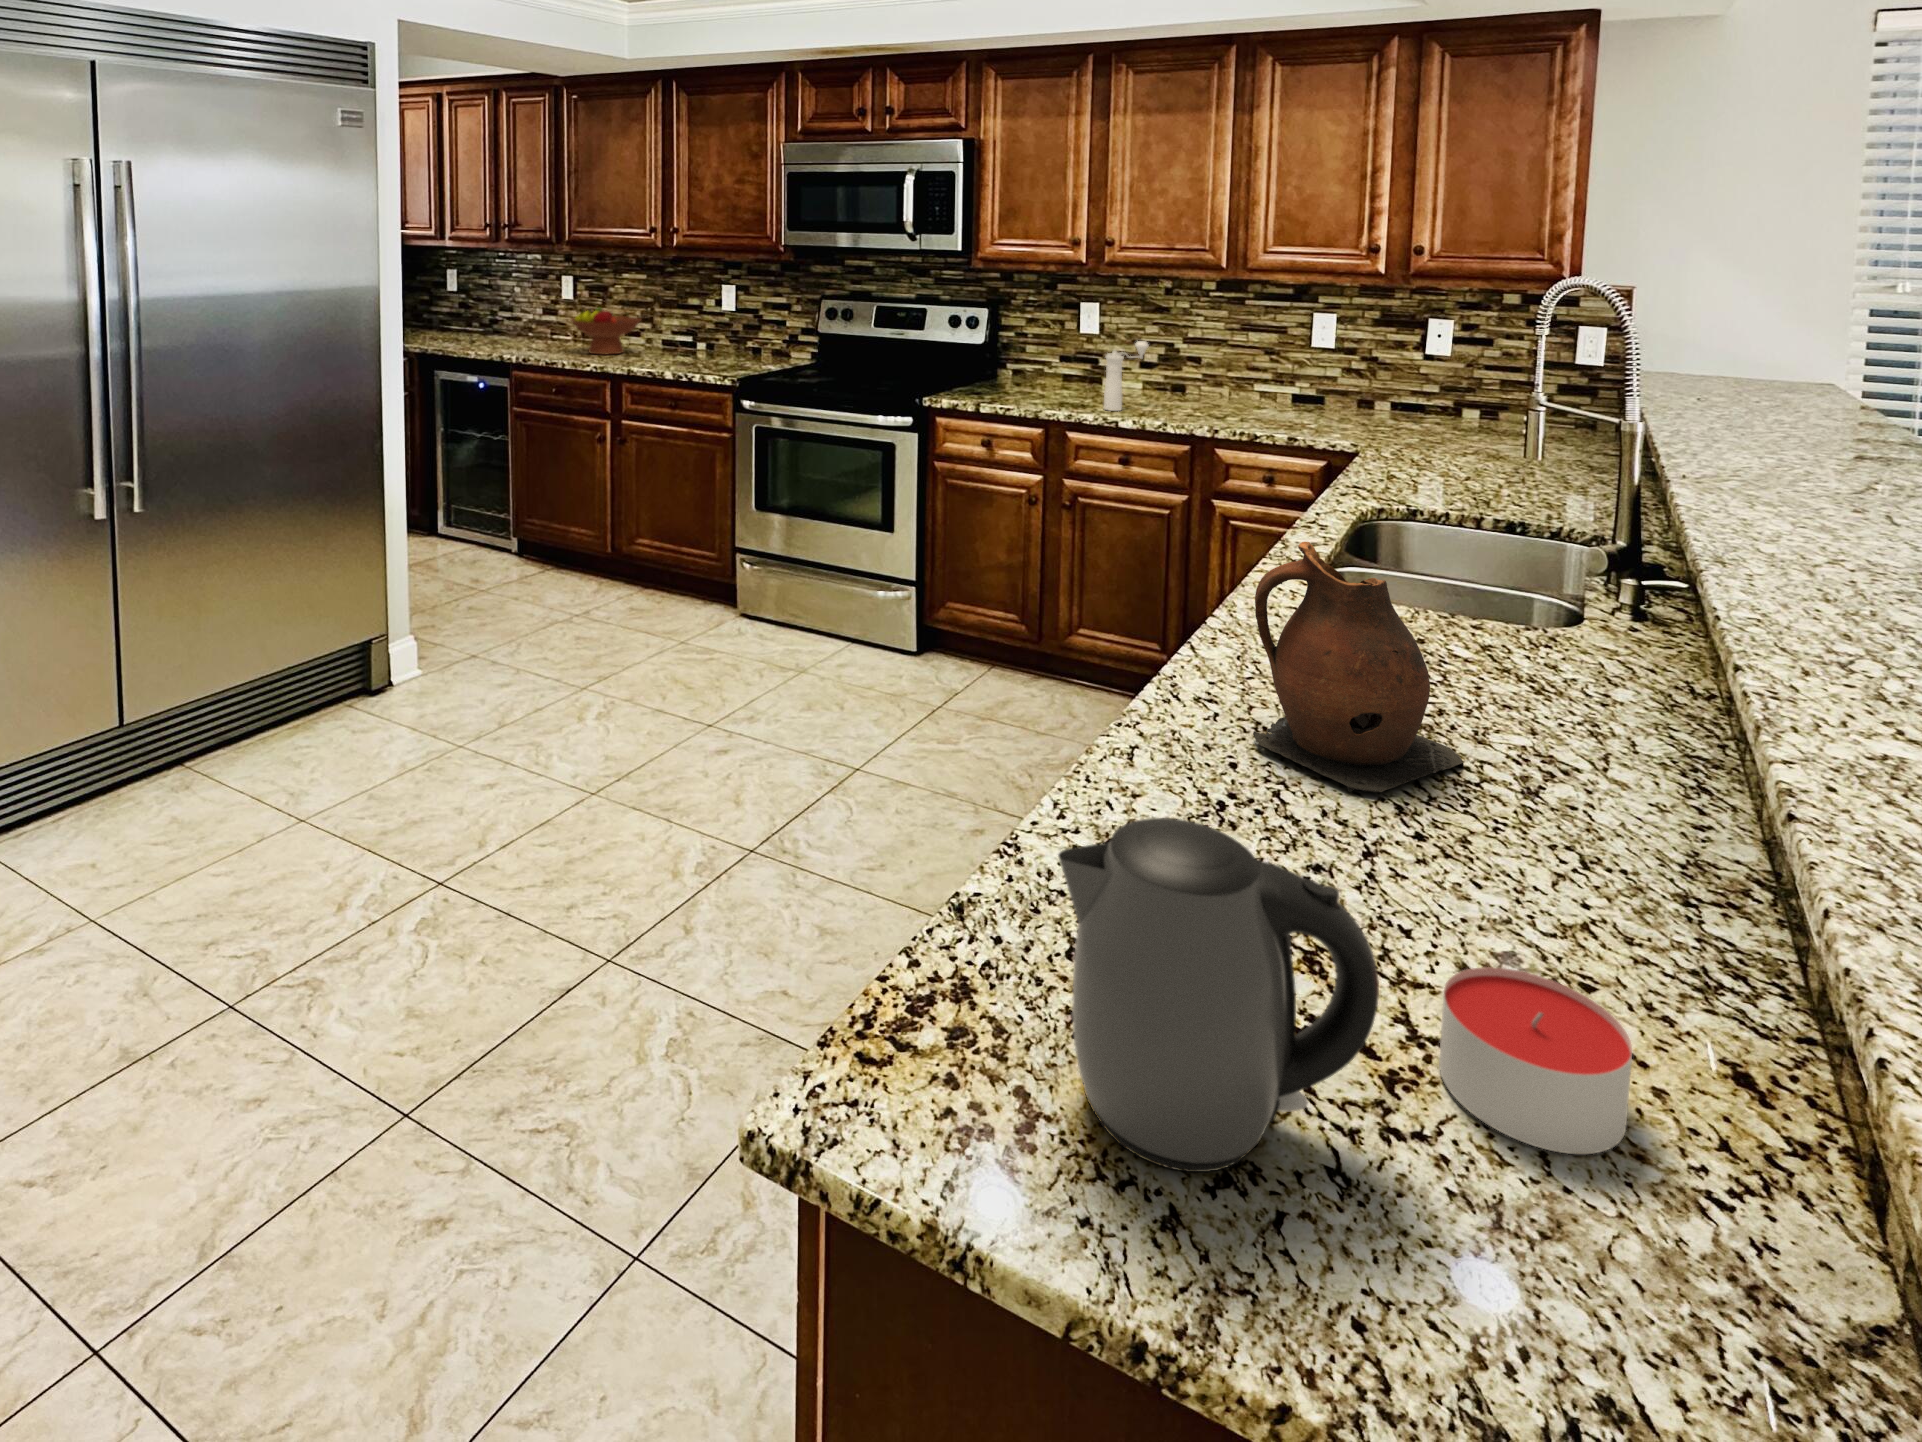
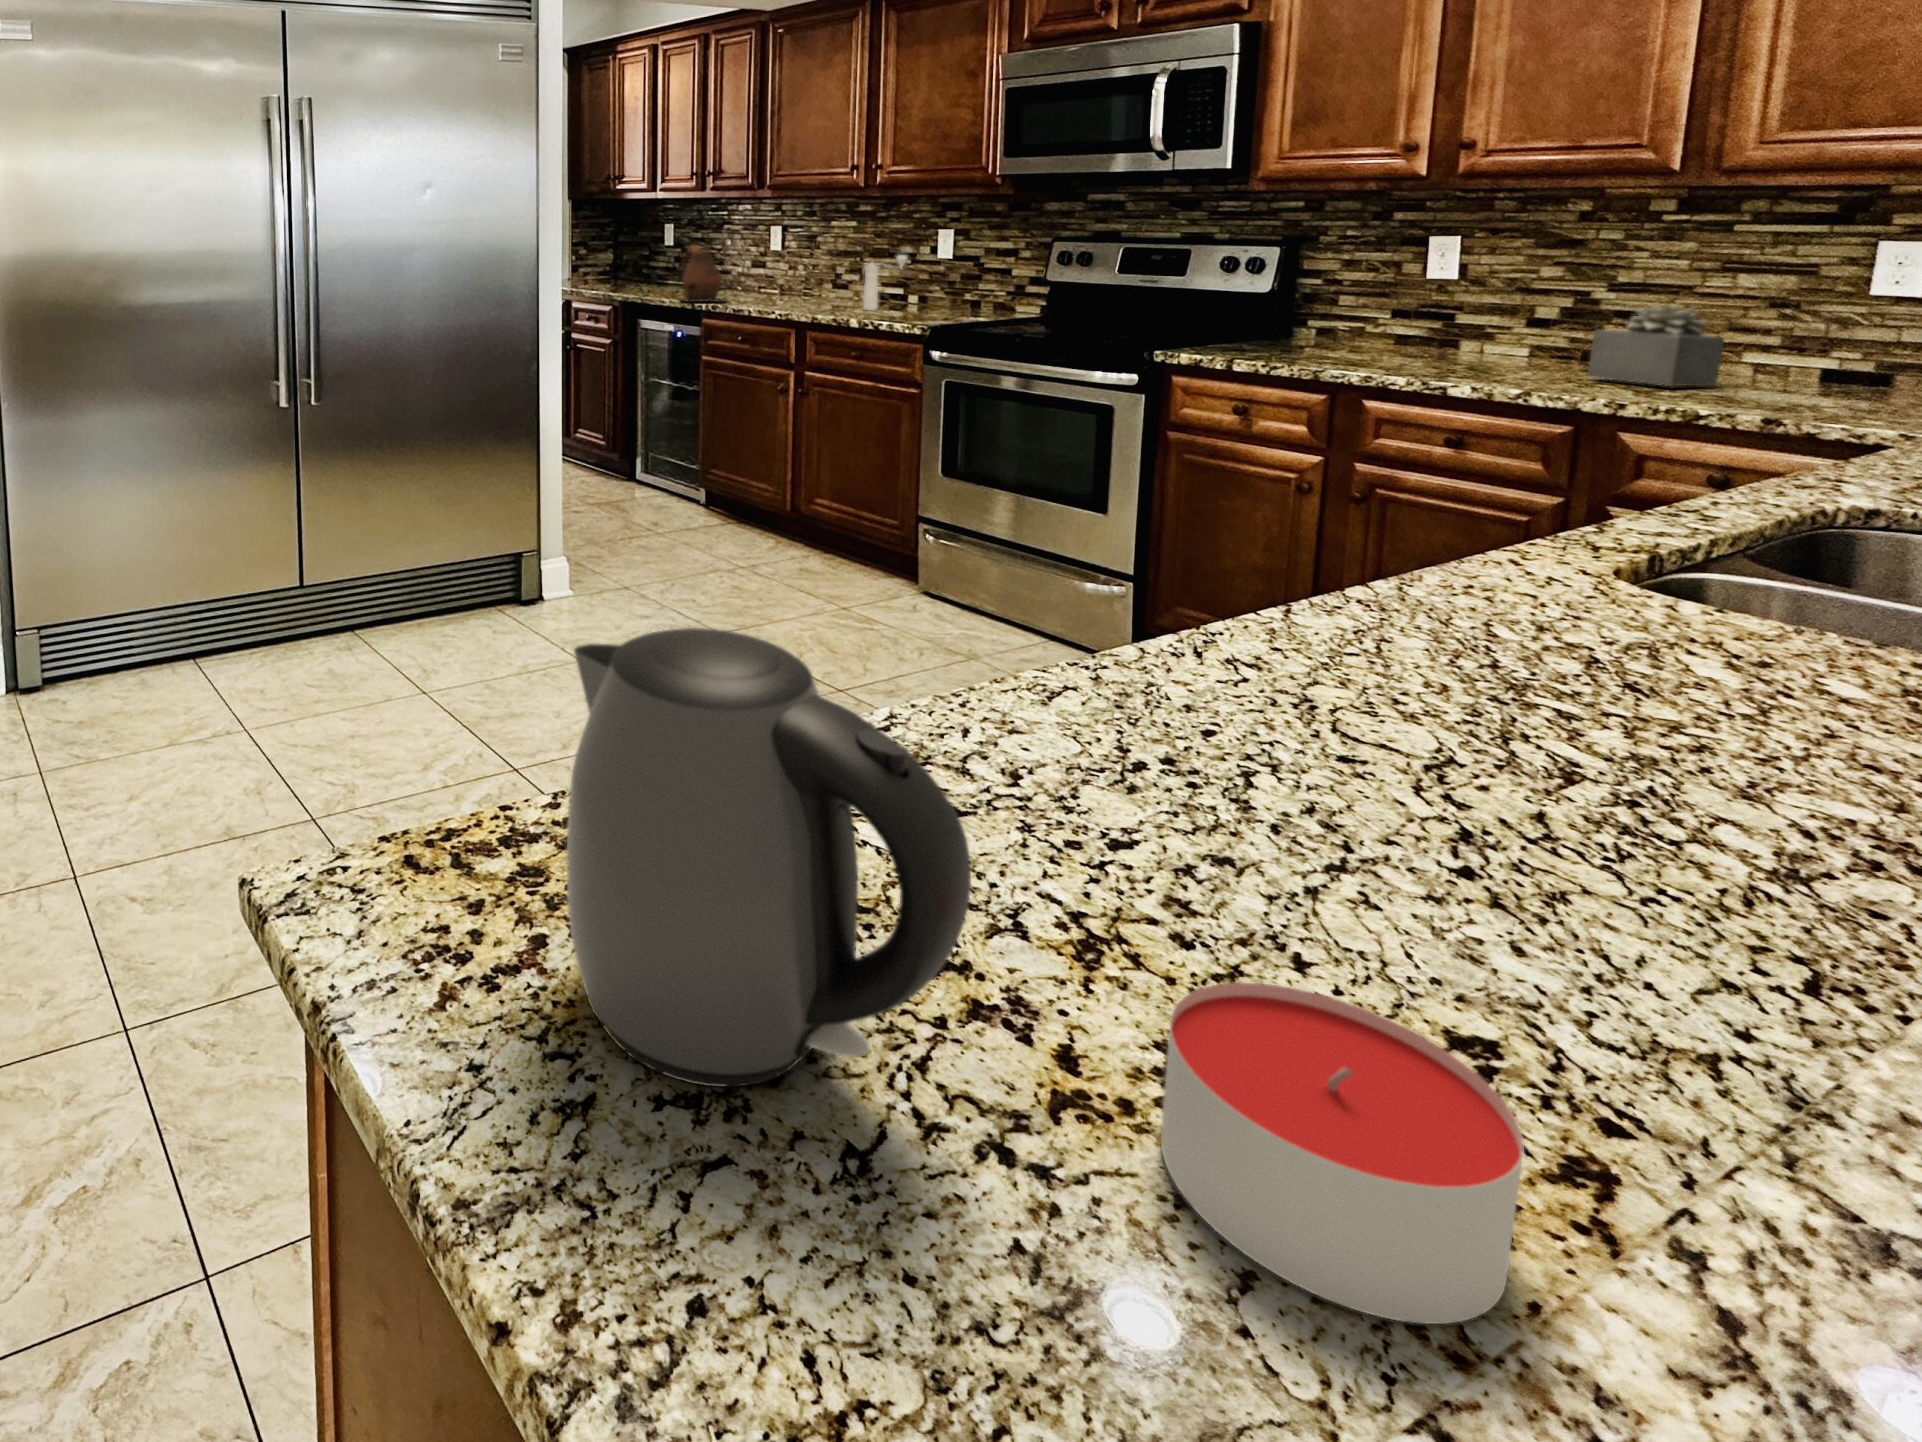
fruit bowl: present [571,307,641,354] -> none [770,256,848,305]
pepper mill: present [1104,341,1148,411] -> present [863,255,907,311]
succulent plant: none [1188,357,1255,415] -> present [1588,304,1724,386]
ceramic pitcher: present [1253,542,1464,793] -> present [682,245,726,302]

